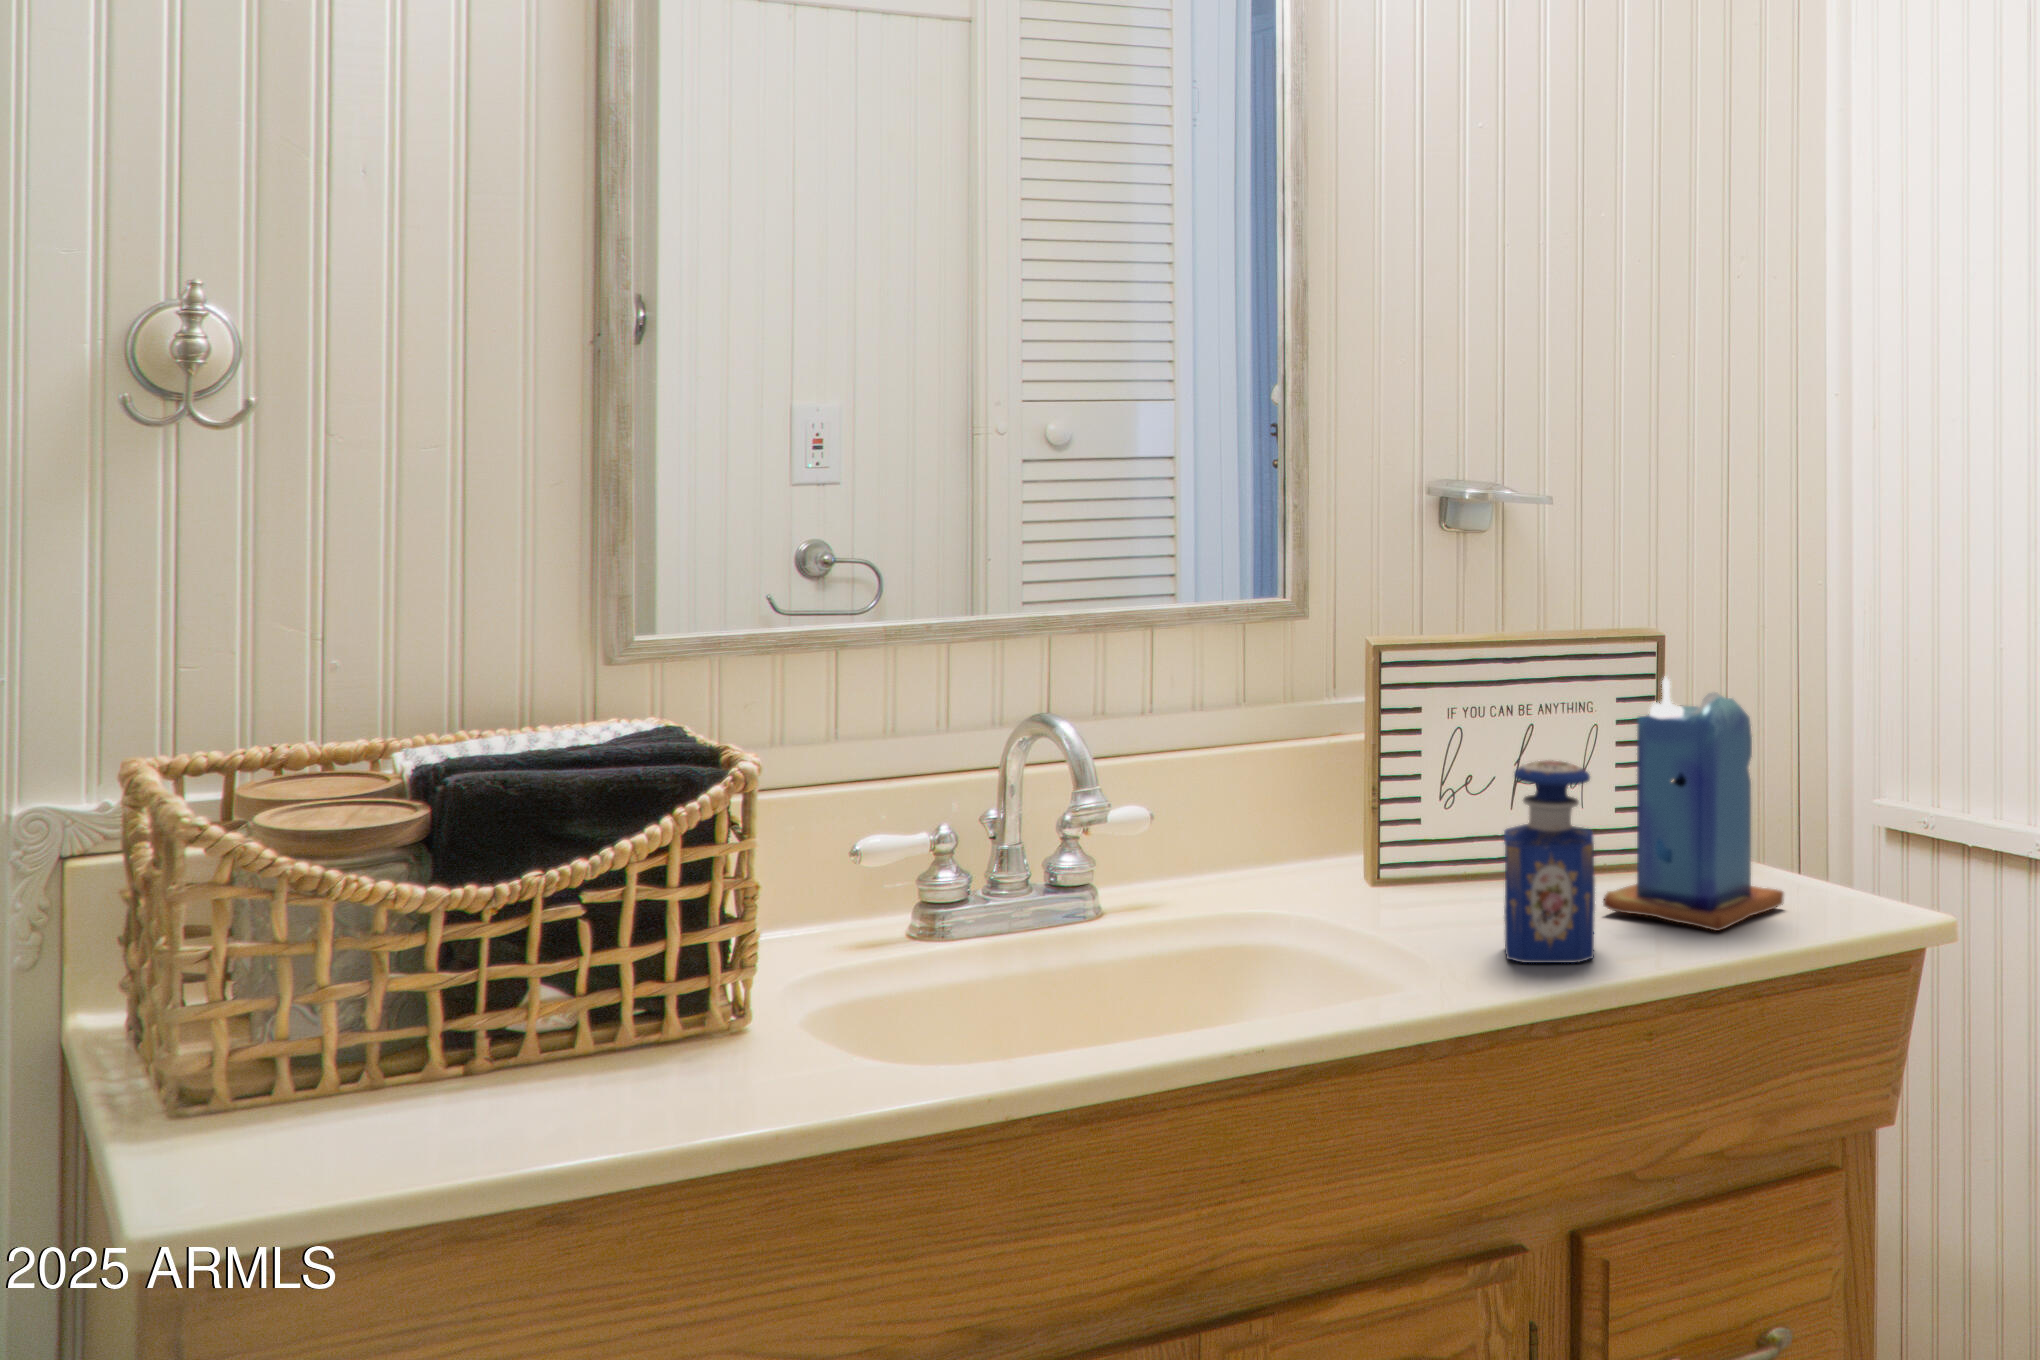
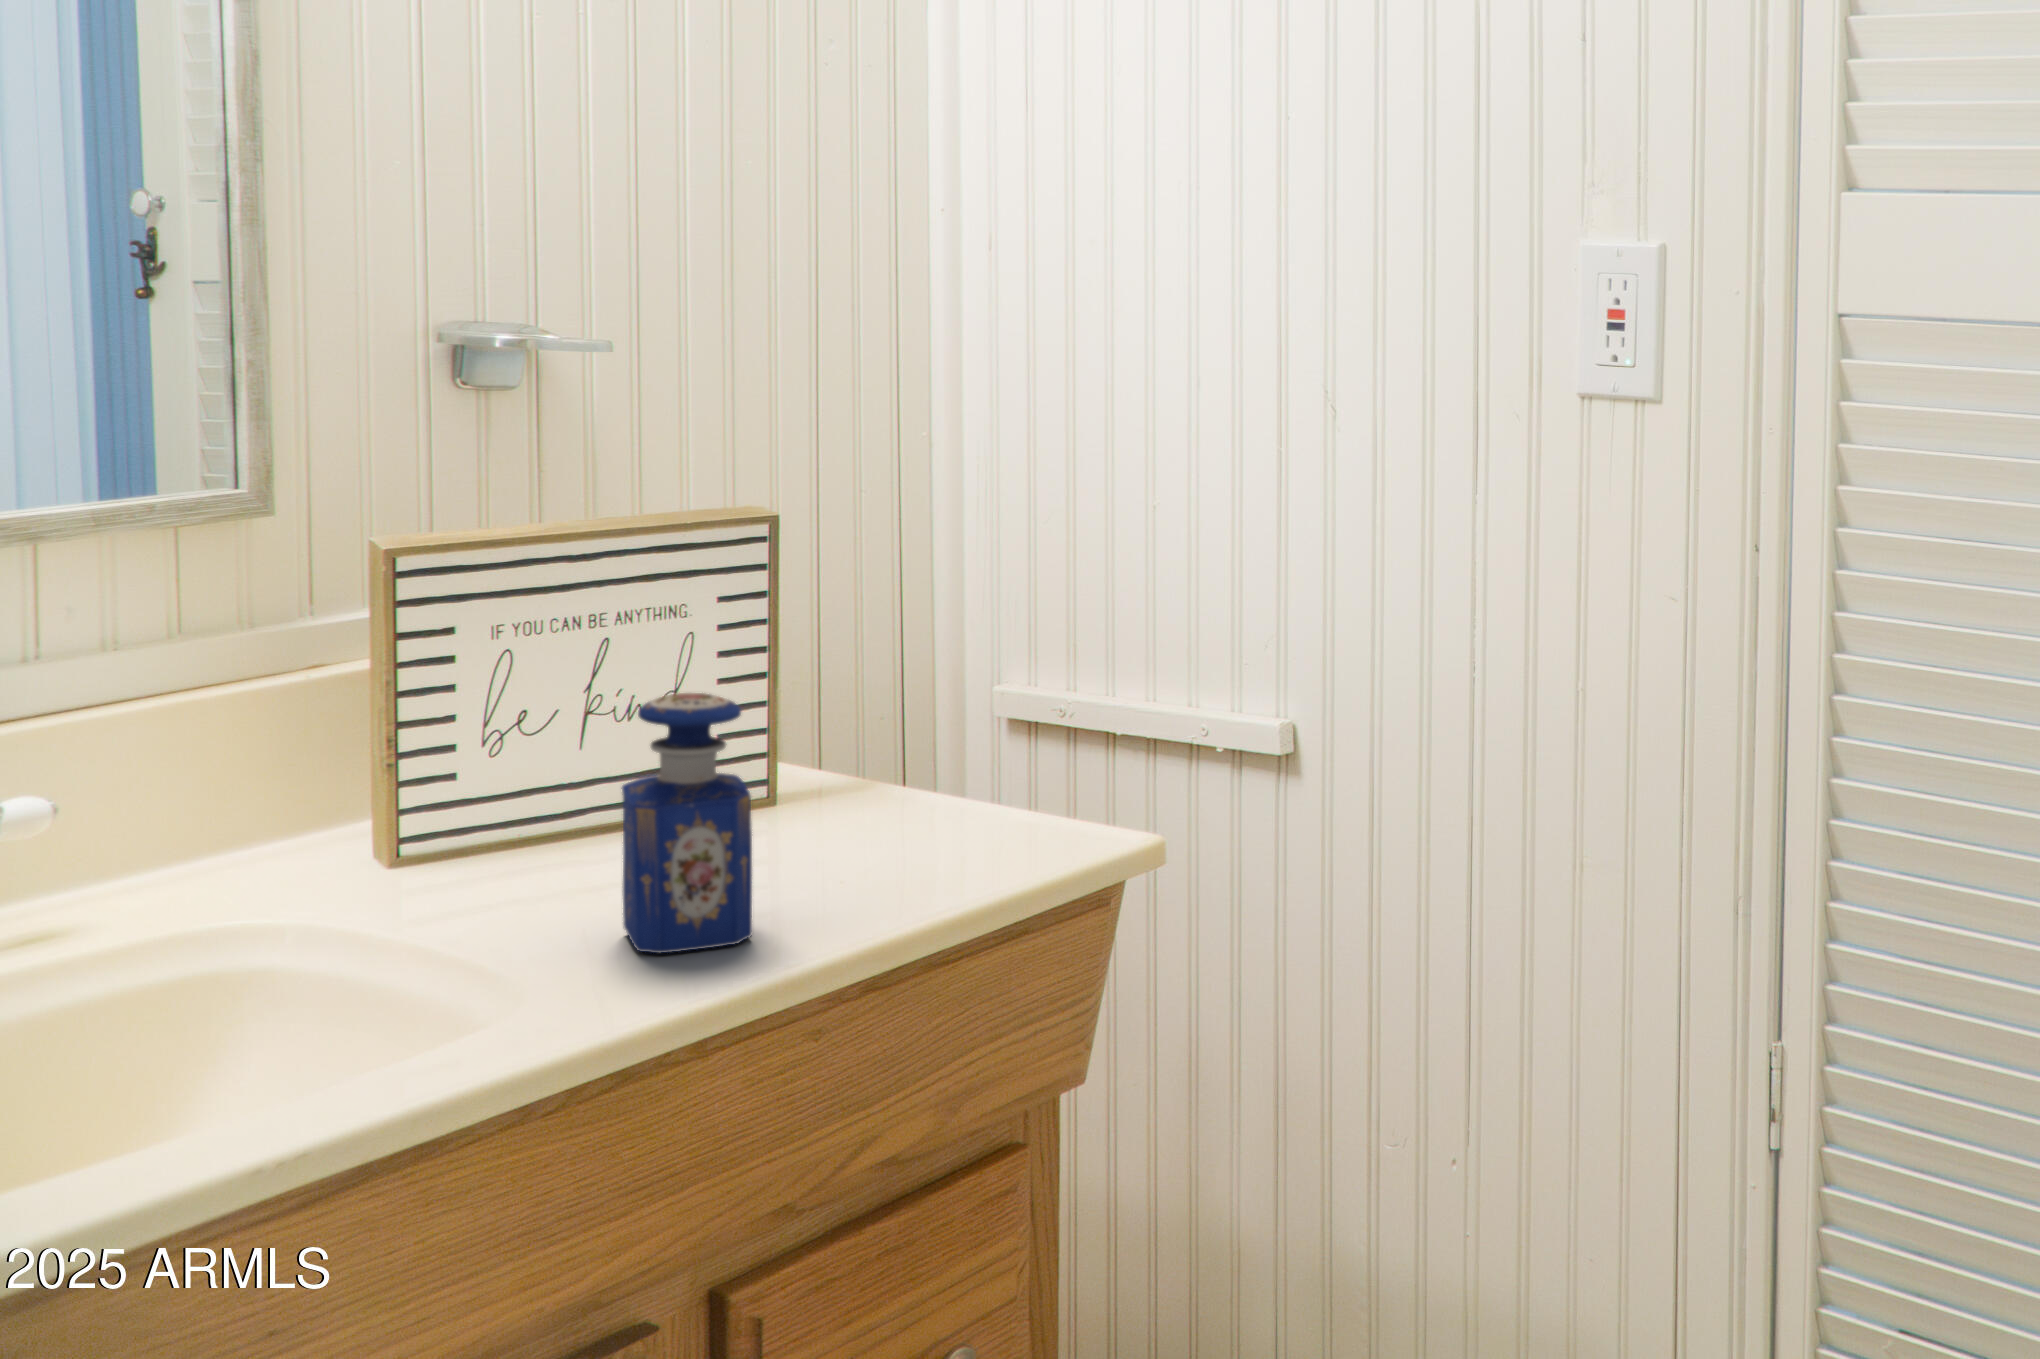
candle: present [1603,677,1784,931] -> none [732,571,956,883]

